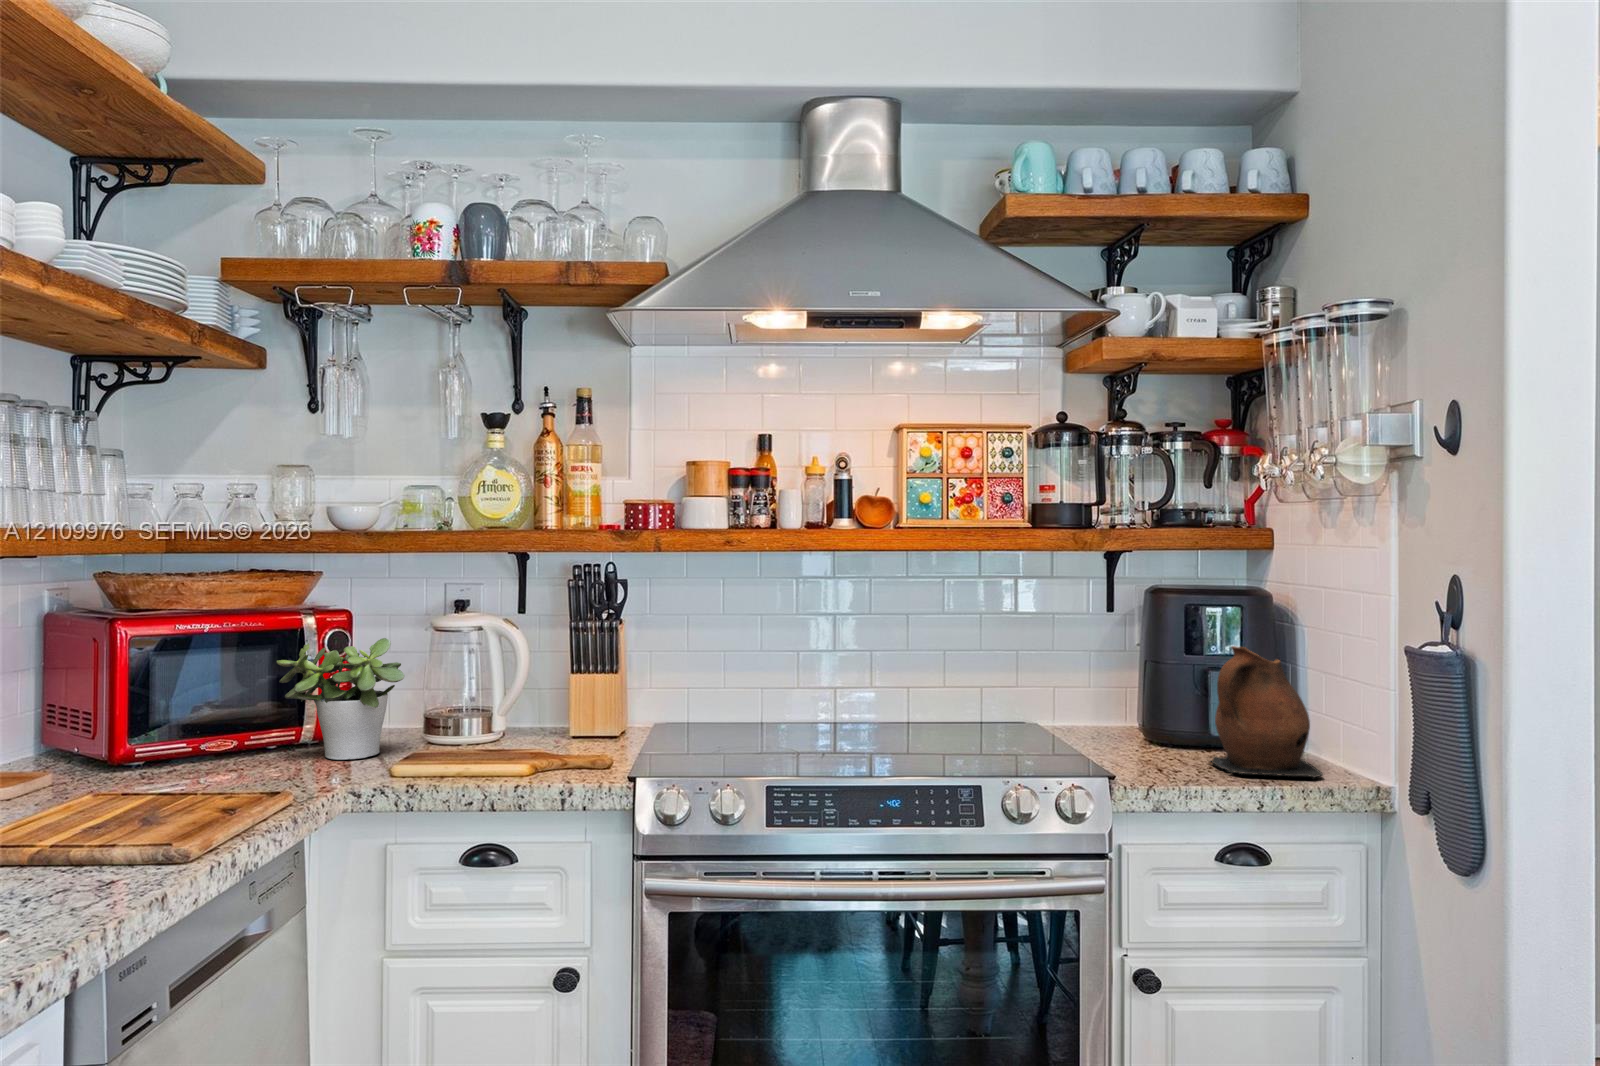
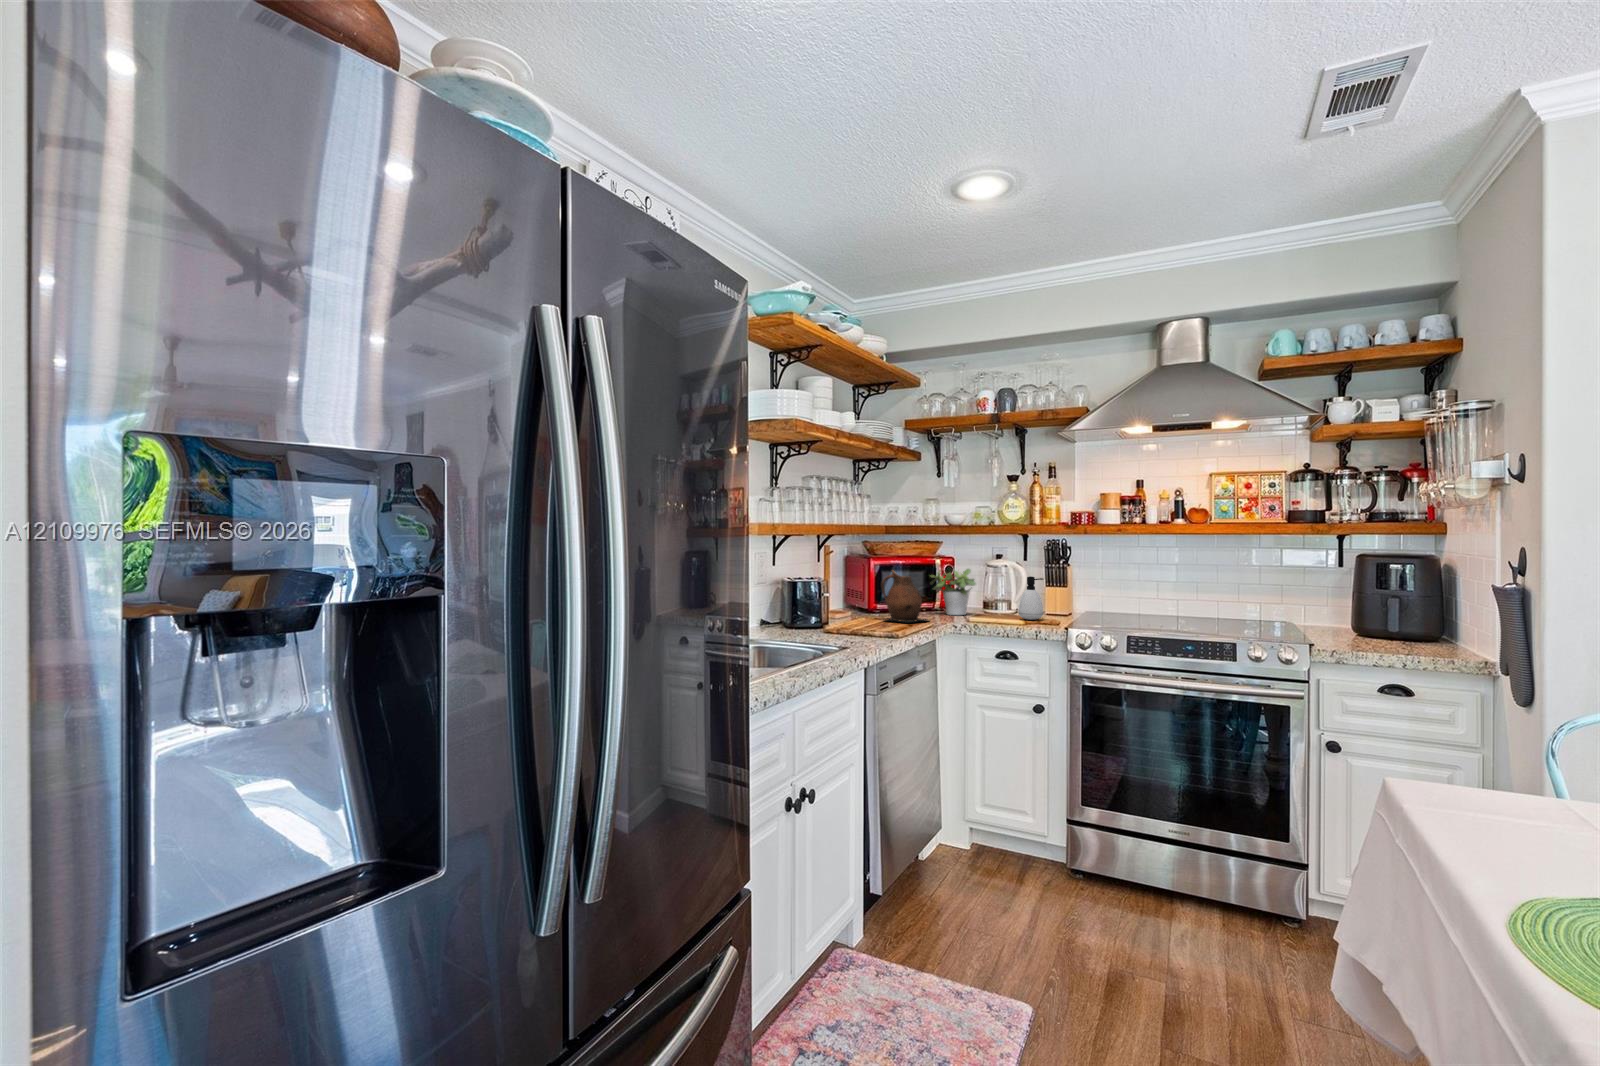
ceramic pitcher: present [1212,646,1323,778] -> present [881,570,926,622]
soap dispenser: none [510,654,569,760] -> present [1019,576,1044,620]

